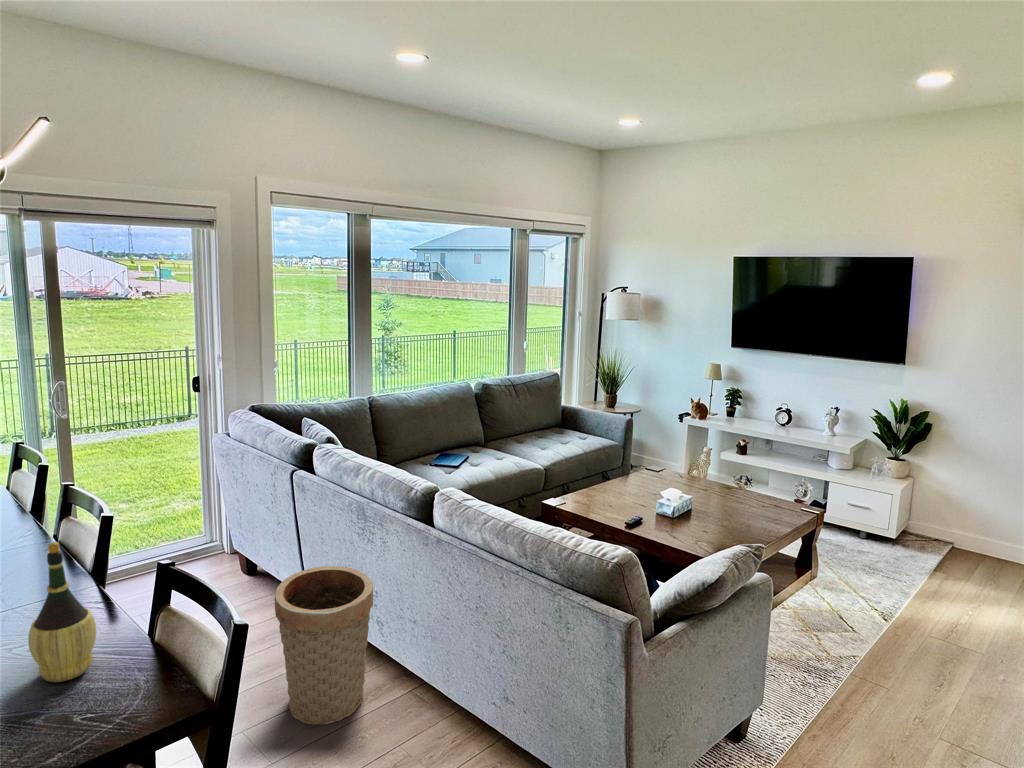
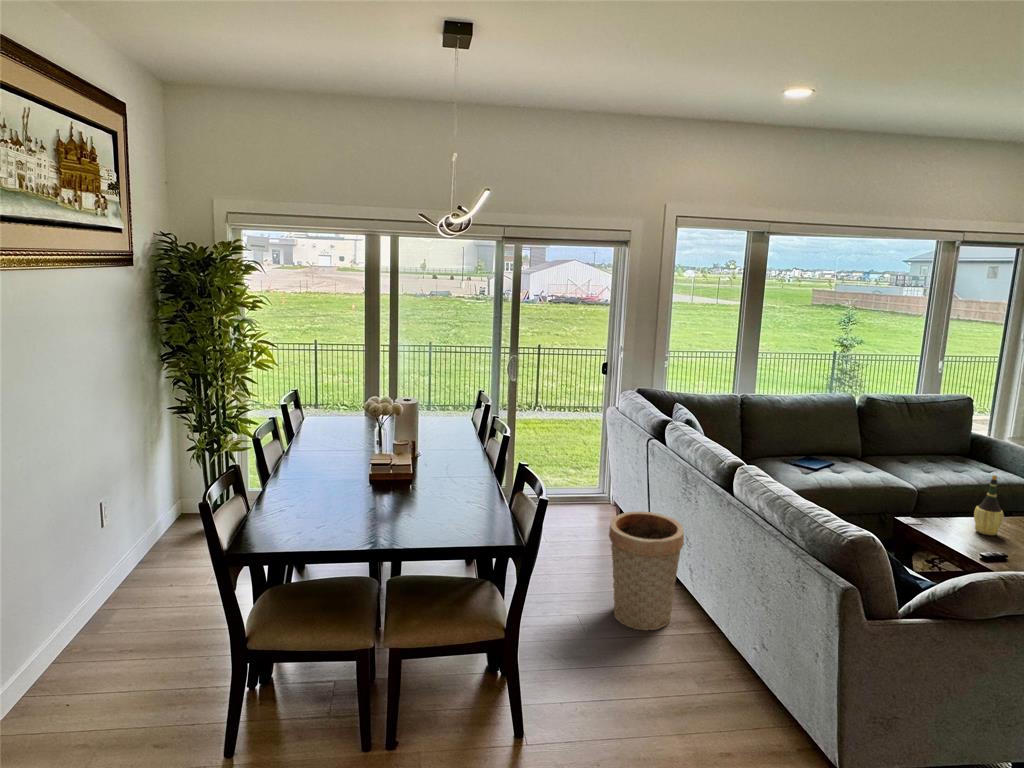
wine bottle: present [28,542,96,682] -> present [974,475,1004,535]

